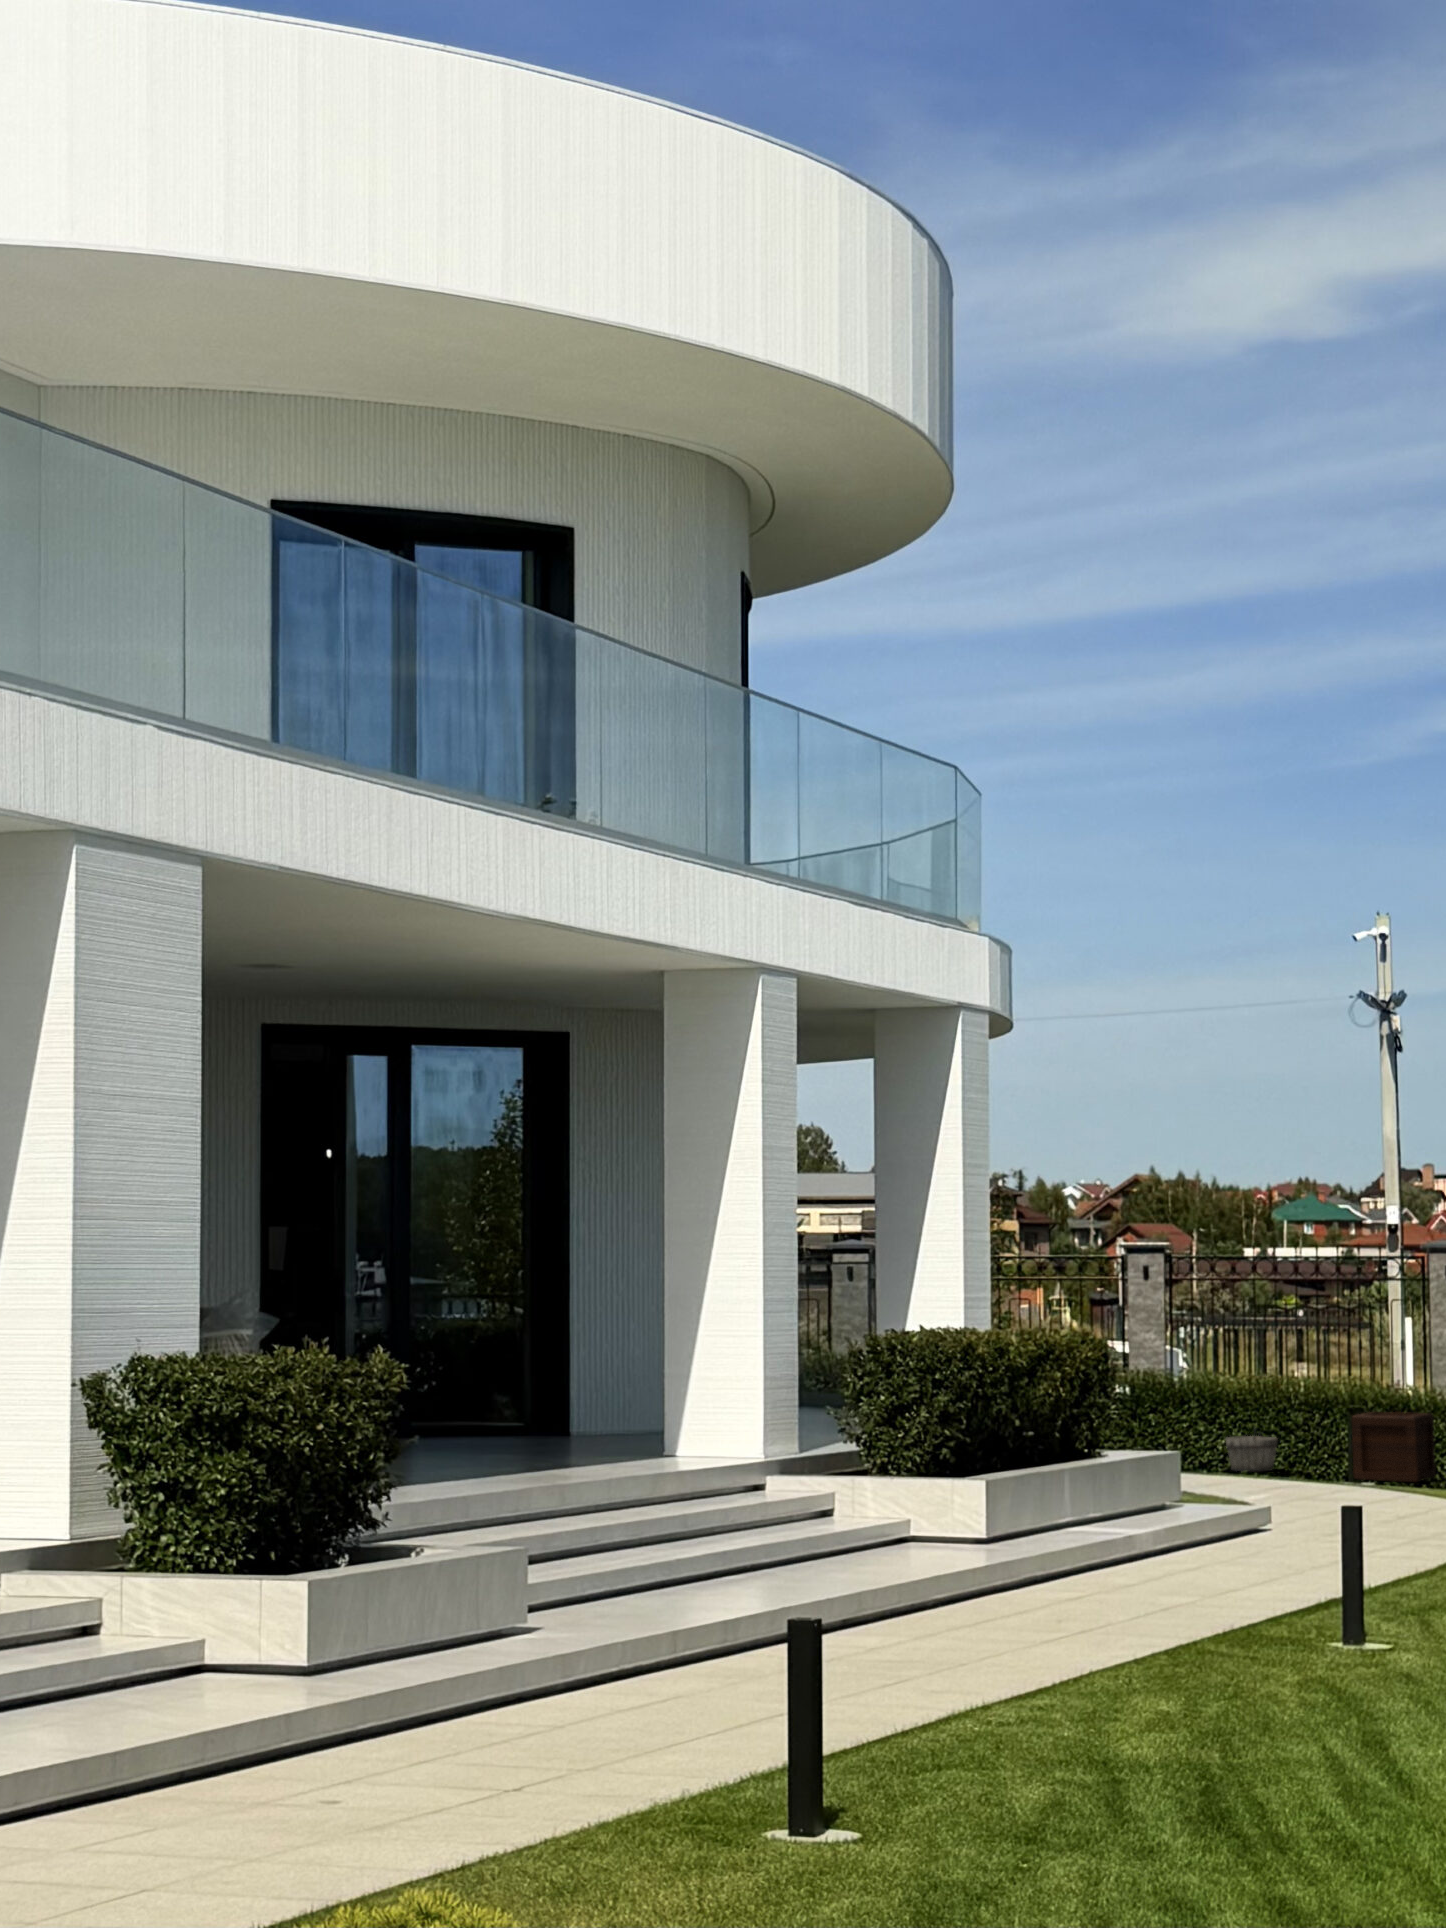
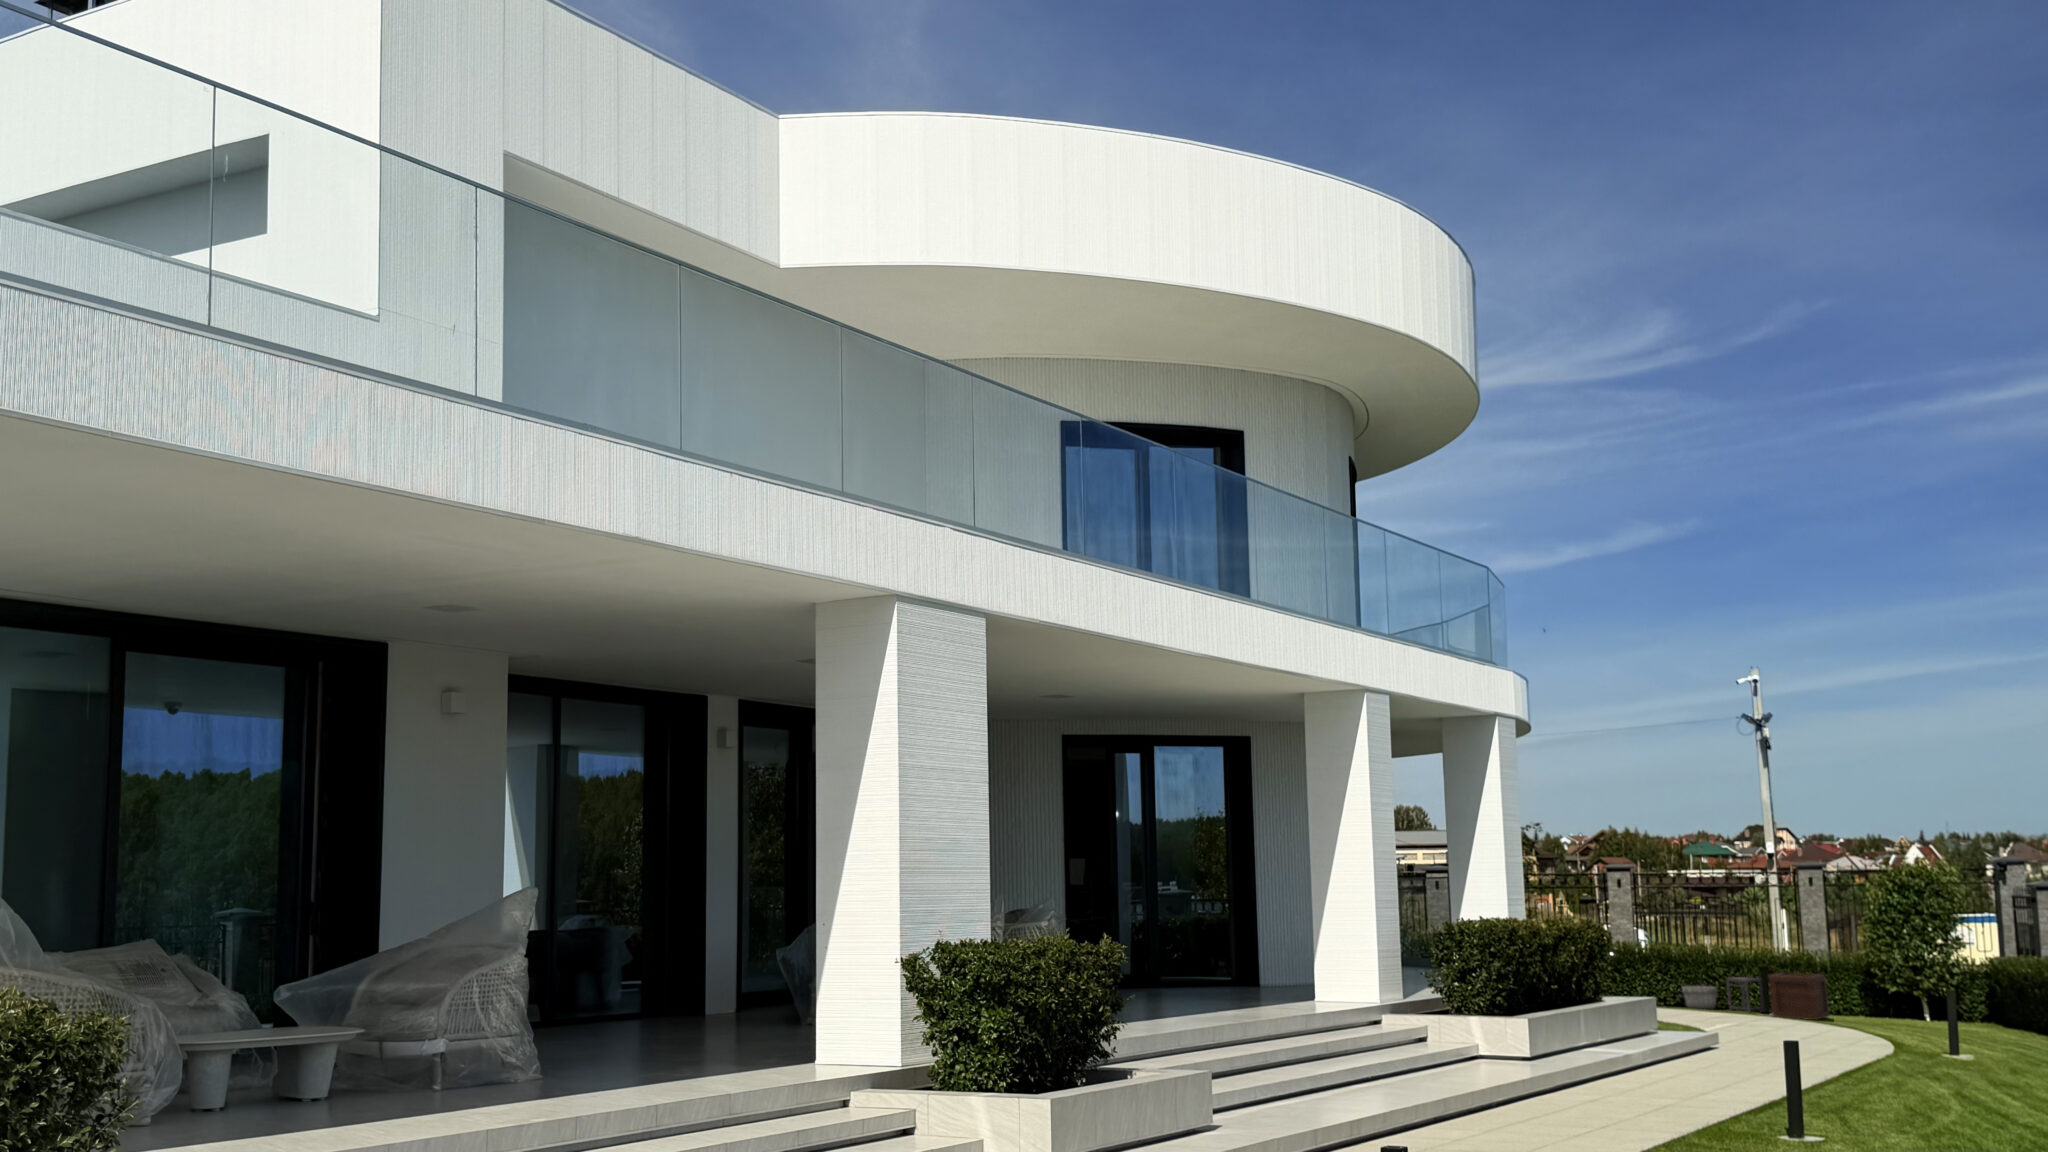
side table: none [1291,1421,1345,1475] -> present [1726,977,1765,1012]

